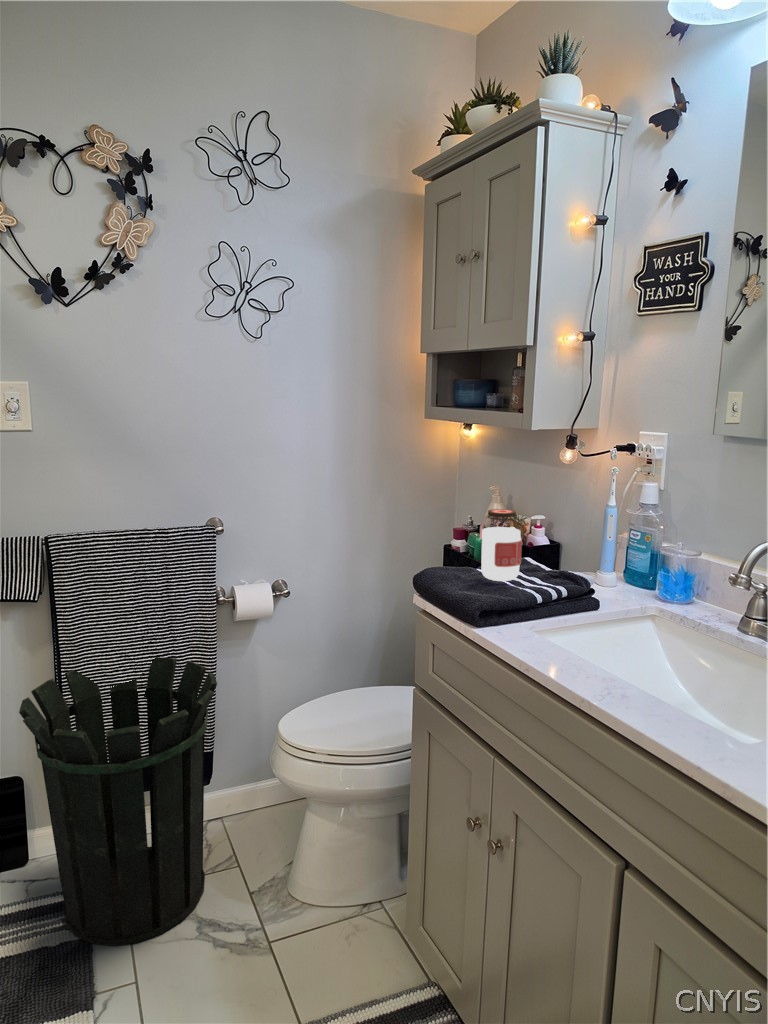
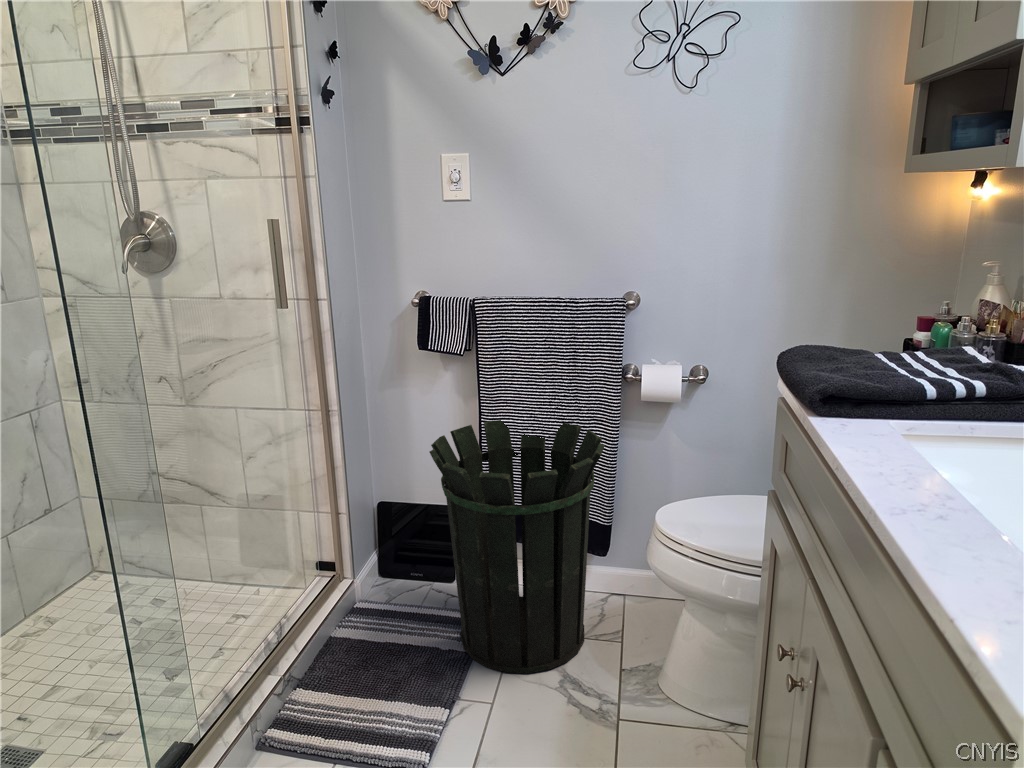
jar: present [480,509,524,581] -> none [872,274,941,372]

